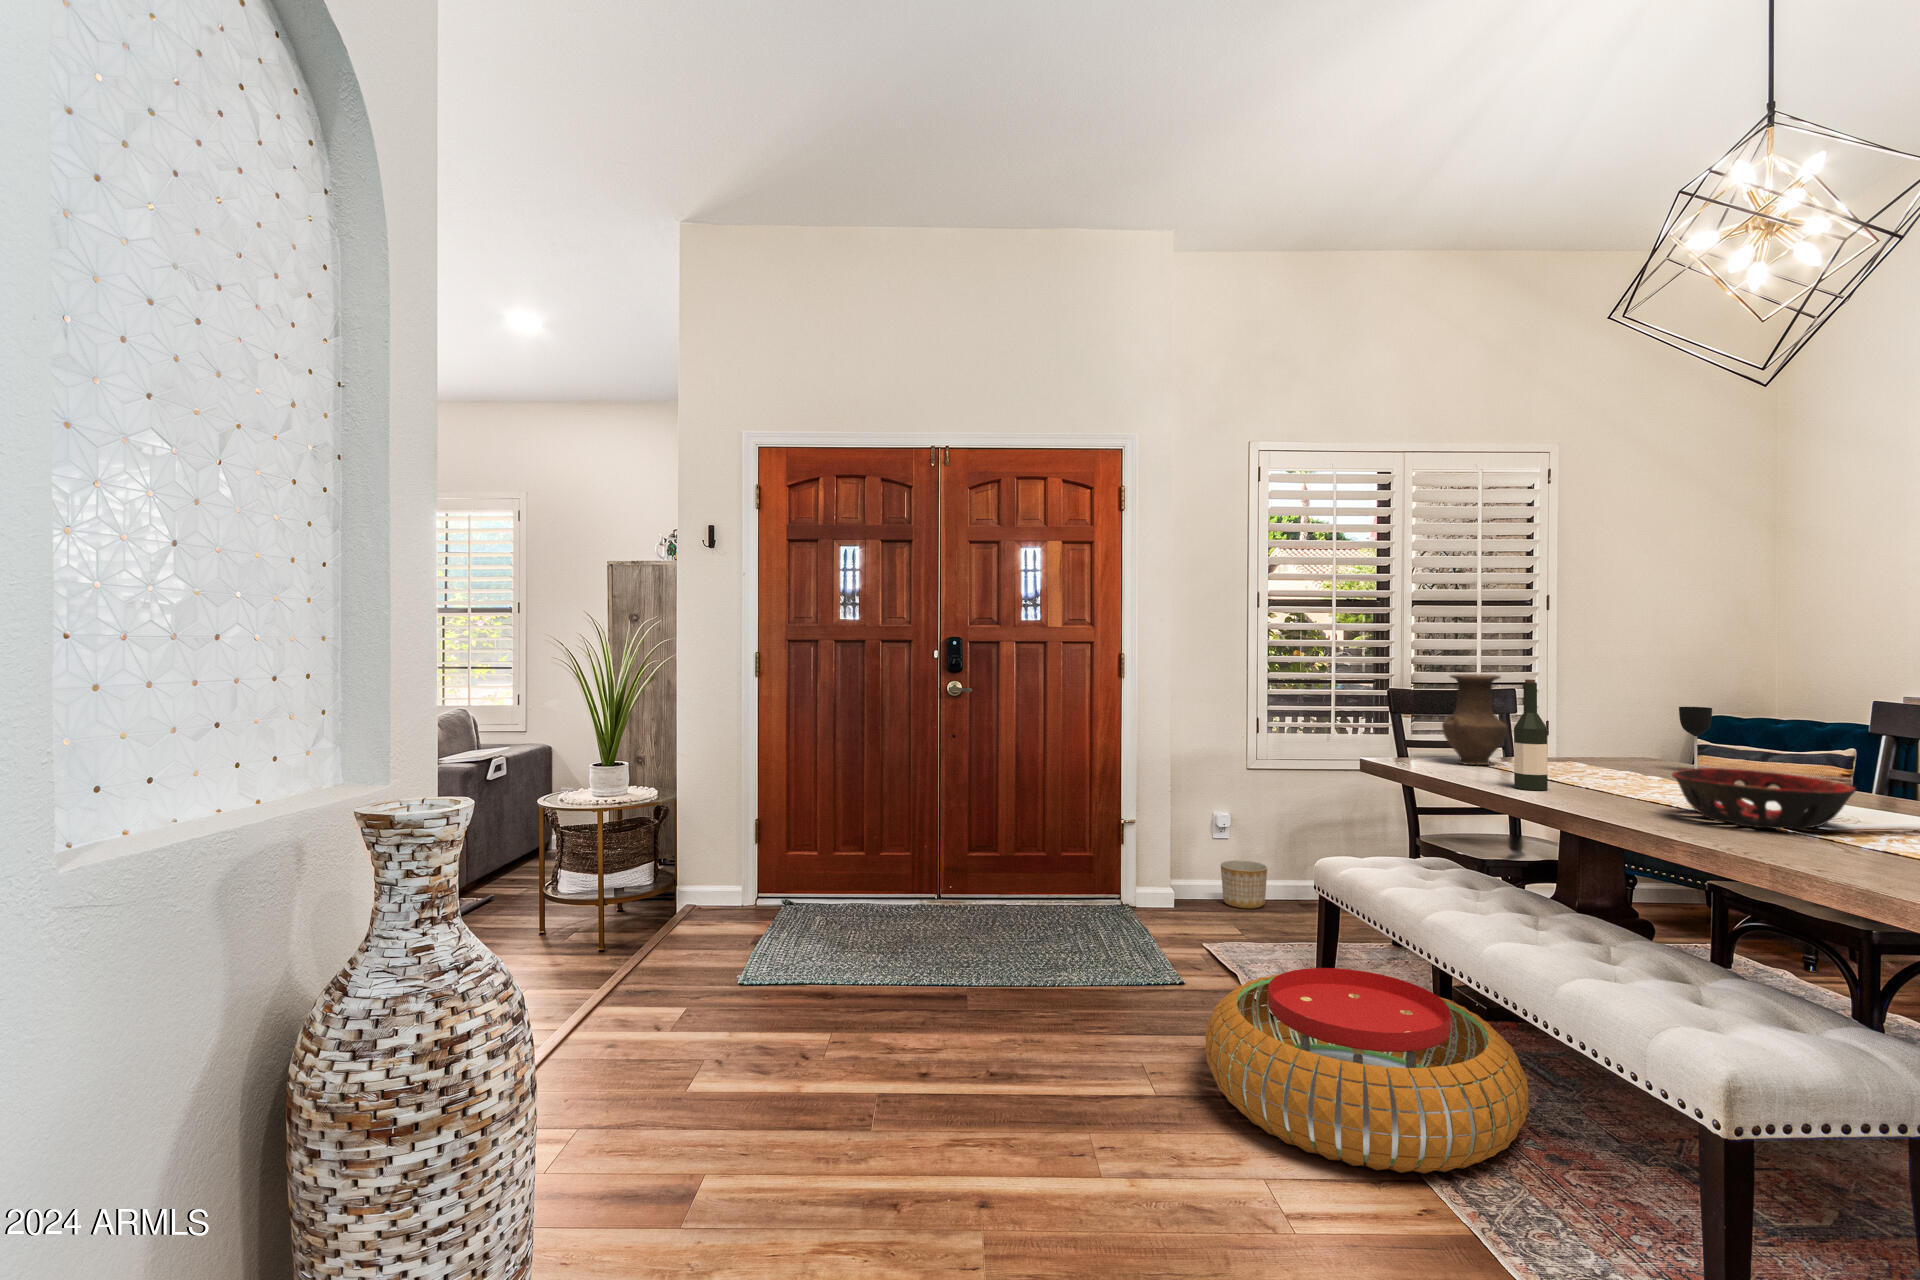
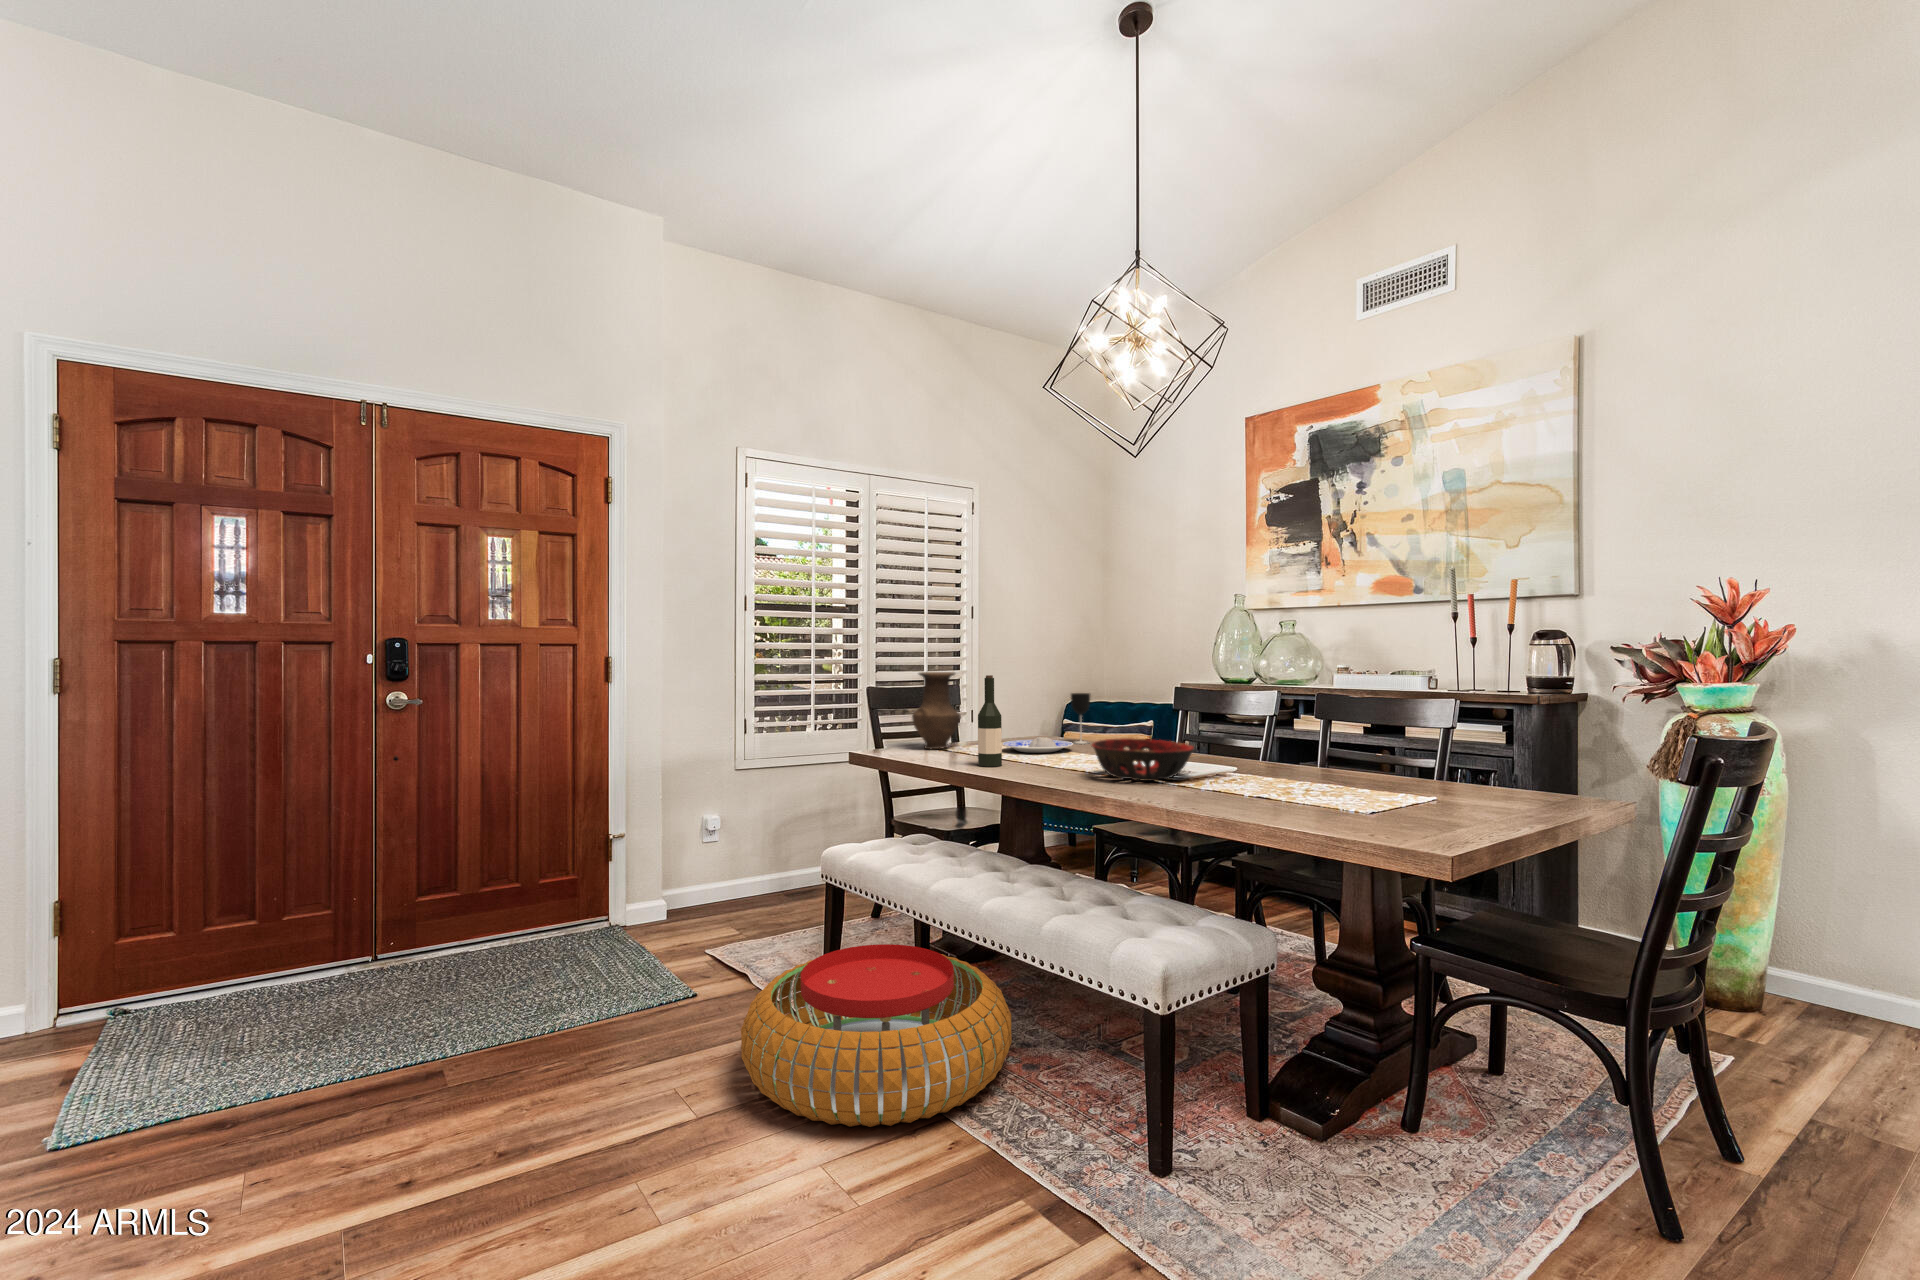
plate: none [1563,761,1674,780] -> present [1002,737,1073,753]
planter: present [1221,860,1267,909] -> none [709,858,754,906]

